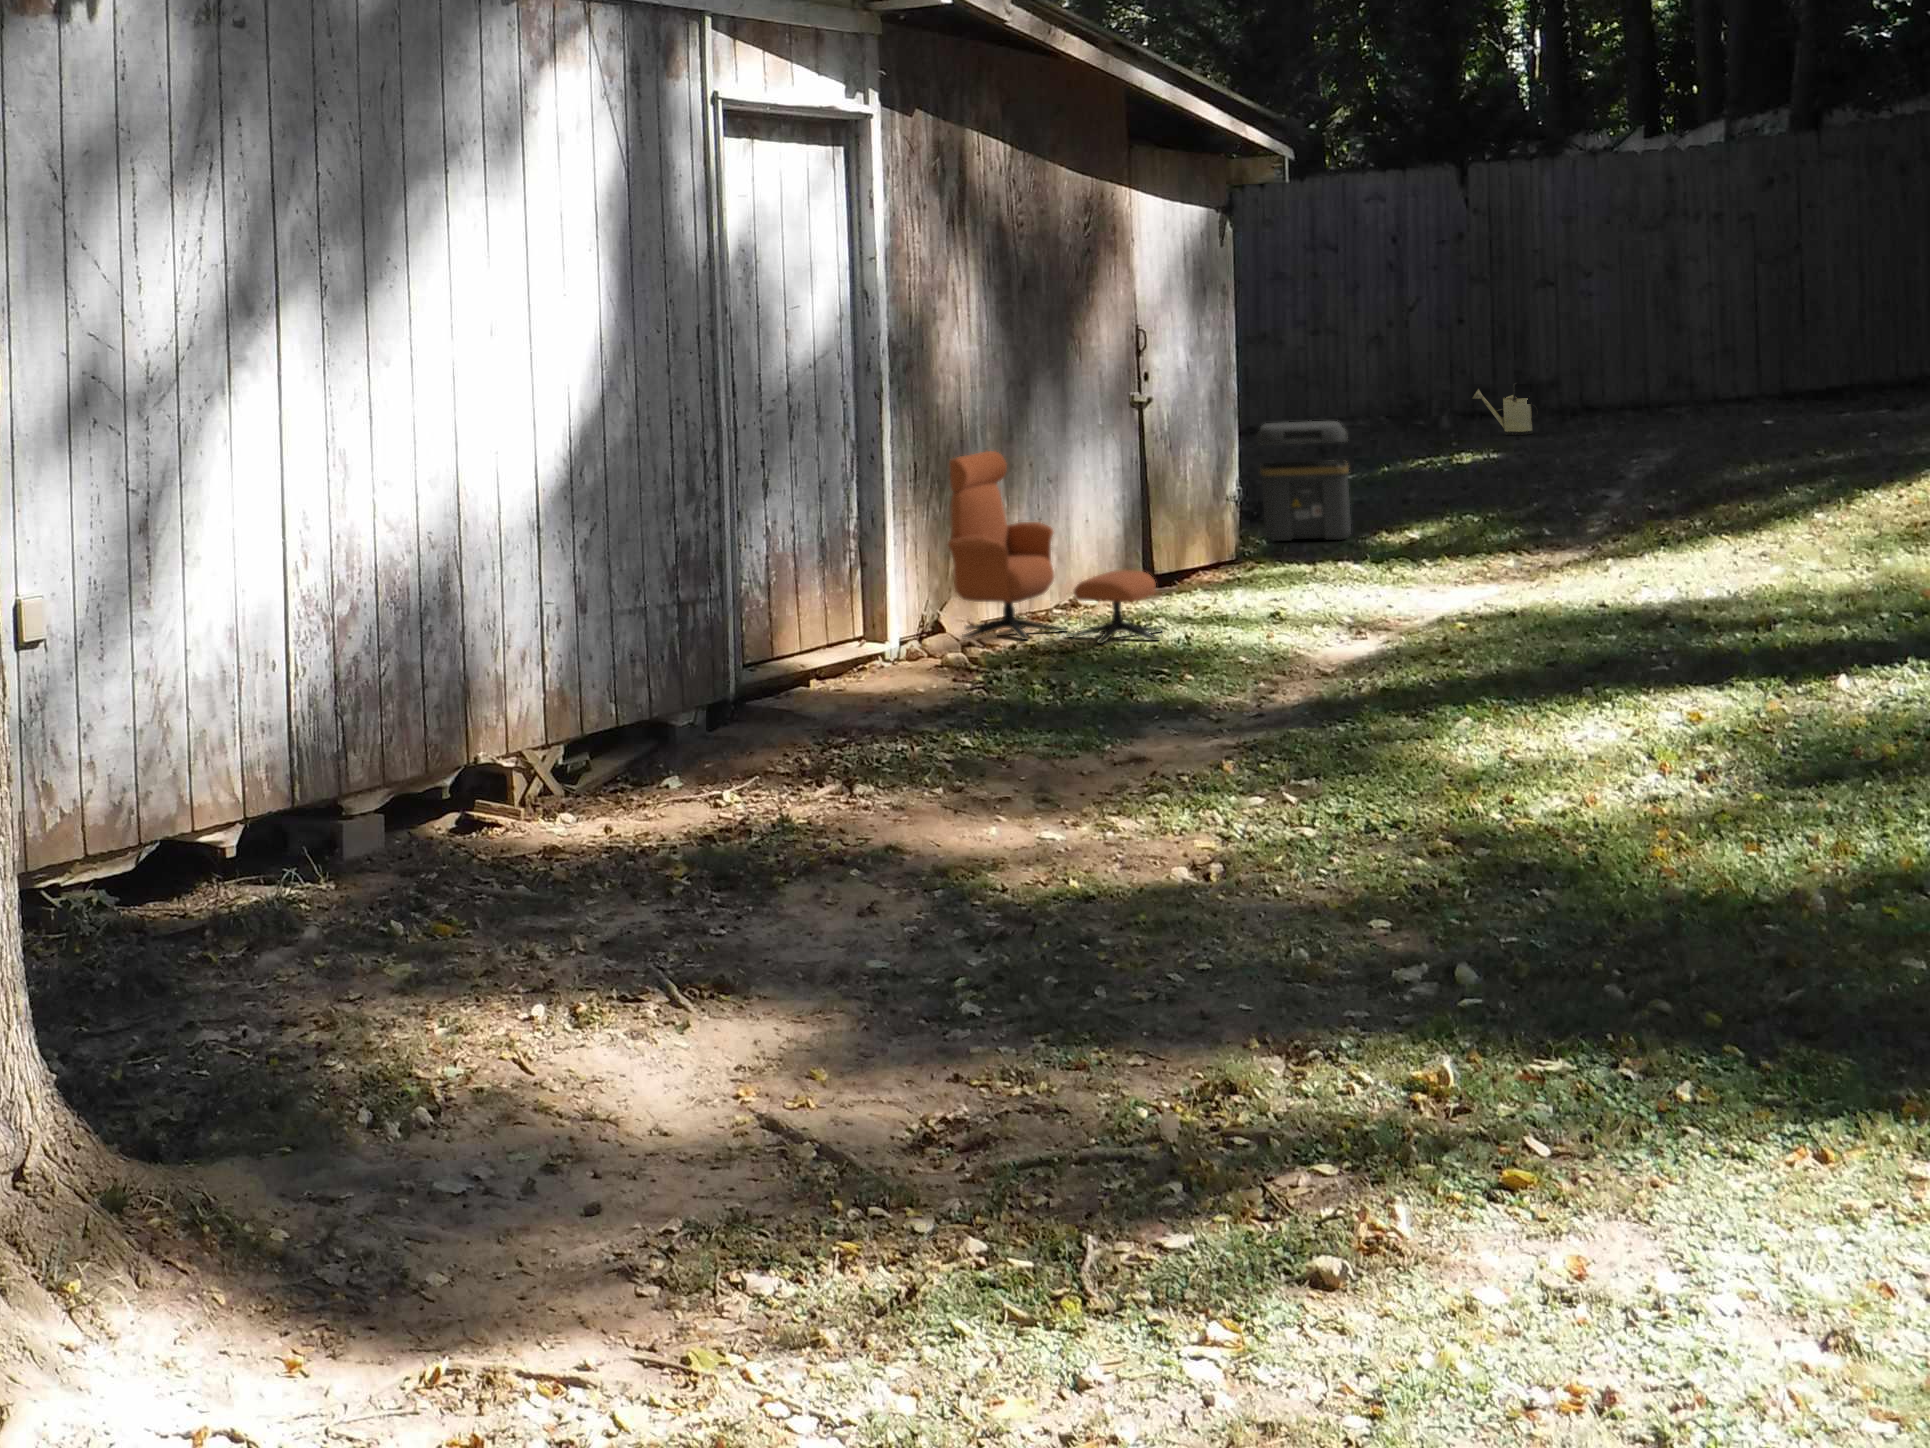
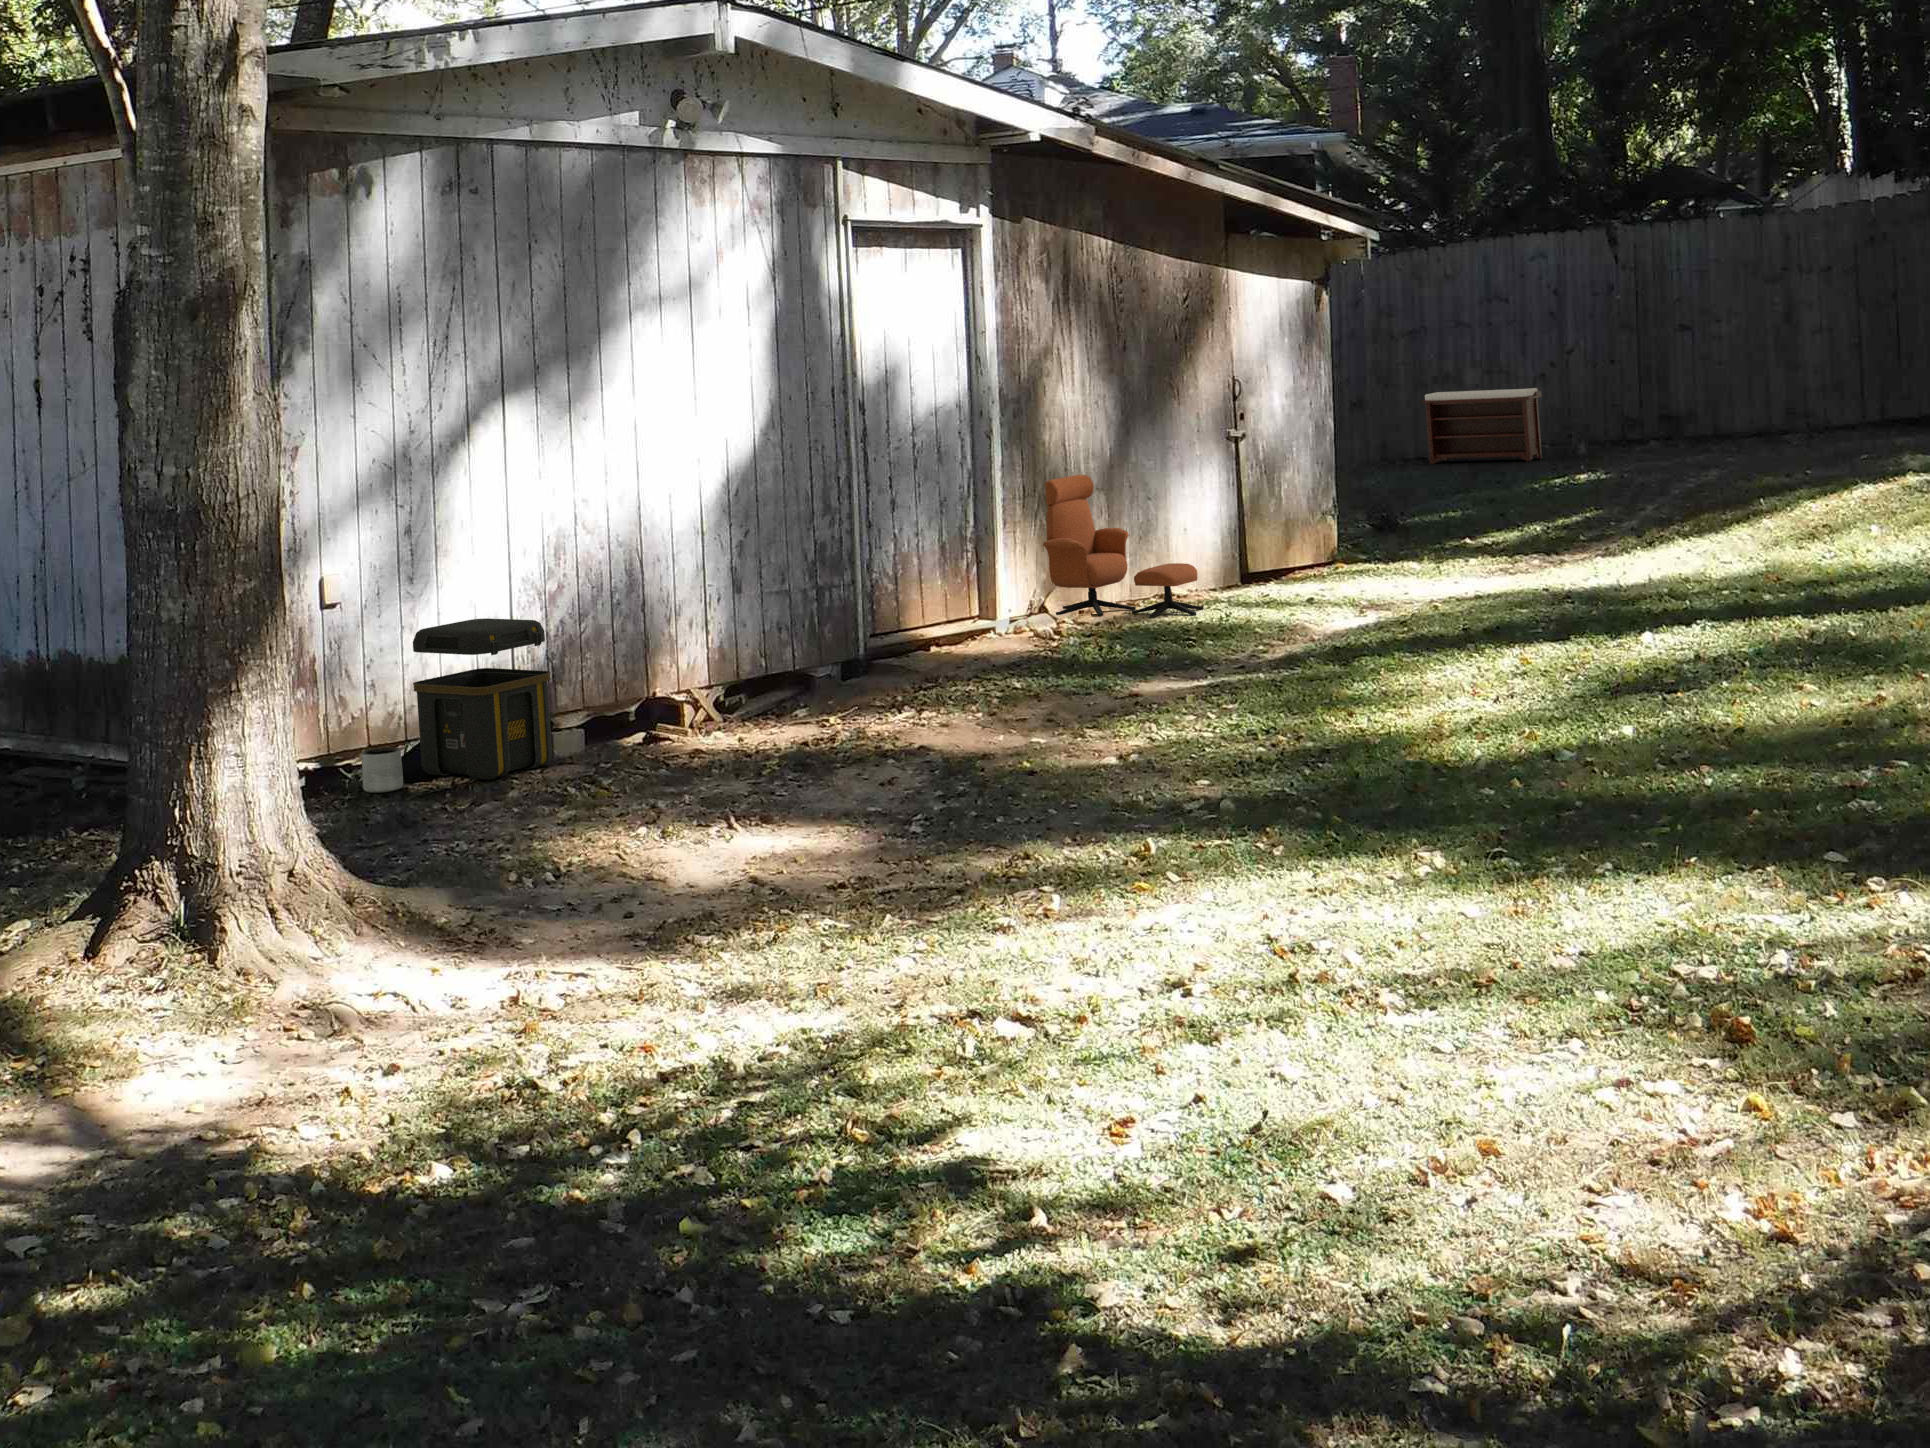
bench: none [1282,351,1429,441] -> present [1422,388,1542,464]
watering can: present [1472,383,1538,435] -> none [1576,415,1629,458]
toolbox: present [1258,421,1351,541] -> present [413,618,552,780]
planter: none [69,855,132,926] -> present [361,747,403,793]

